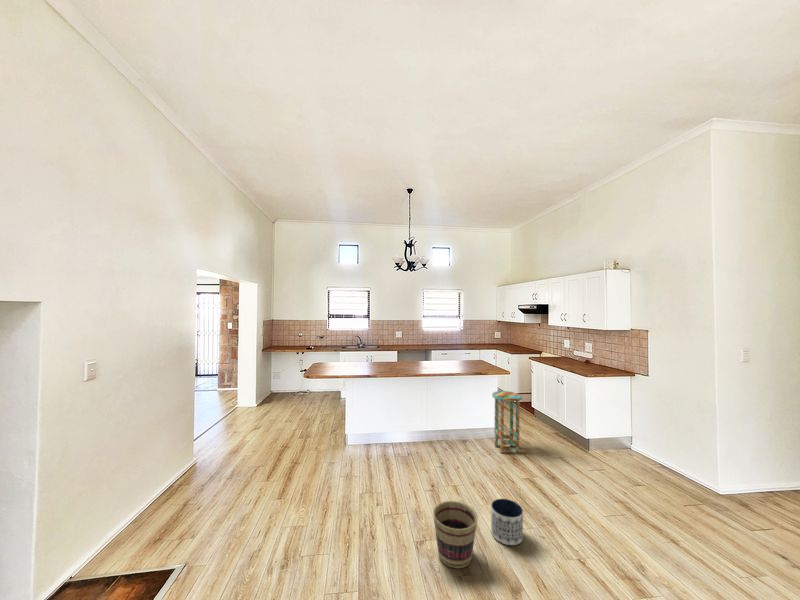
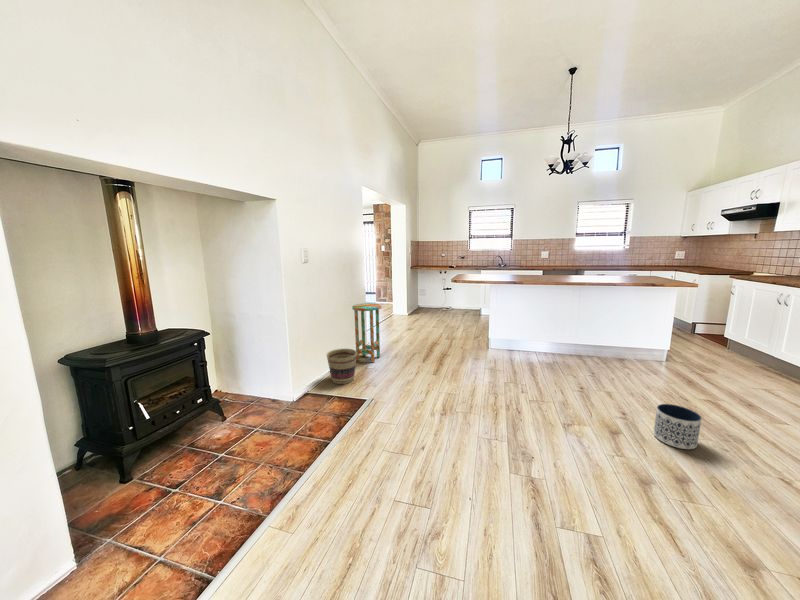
side table: present [492,391,522,453] -> present [352,303,381,362]
basket: present [433,501,477,568] -> present [327,349,357,384]

